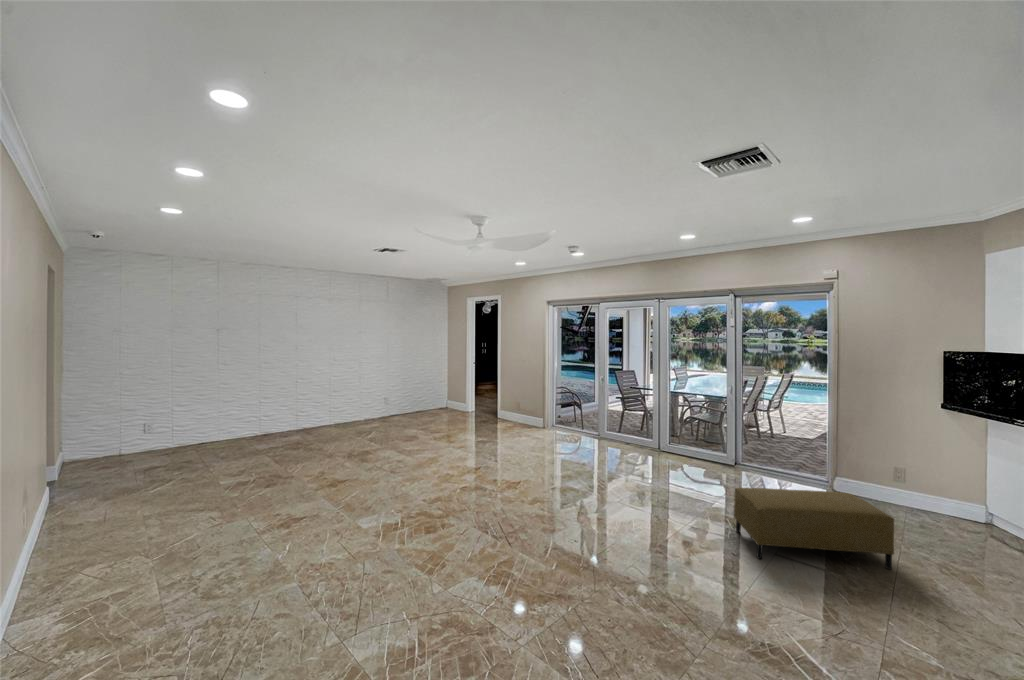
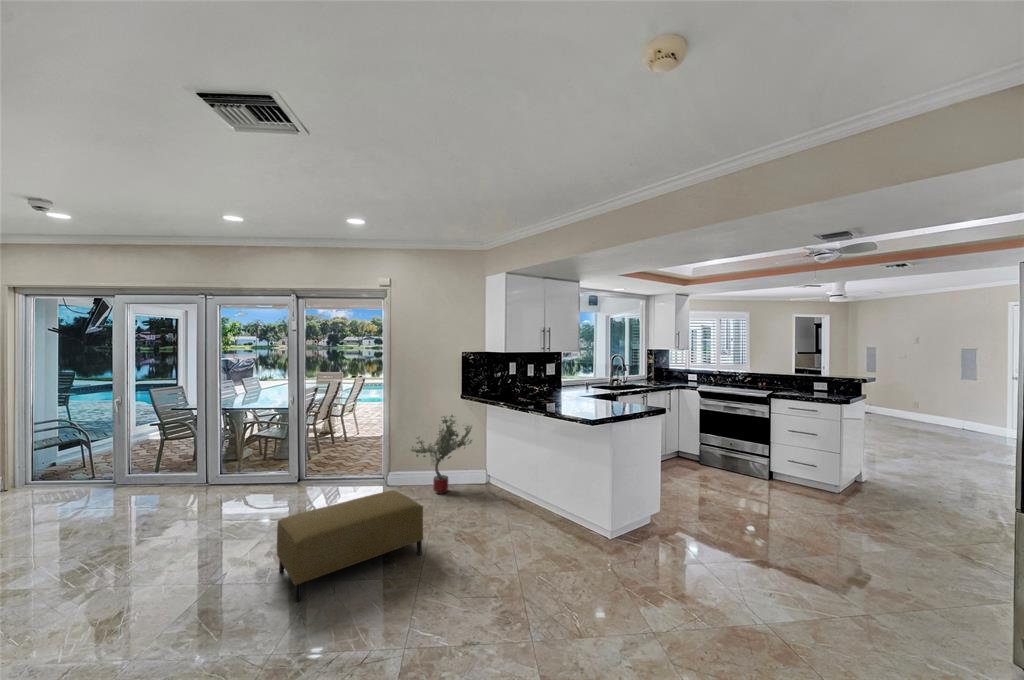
potted tree: none [862,426,964,518] -> present [411,415,472,493]

